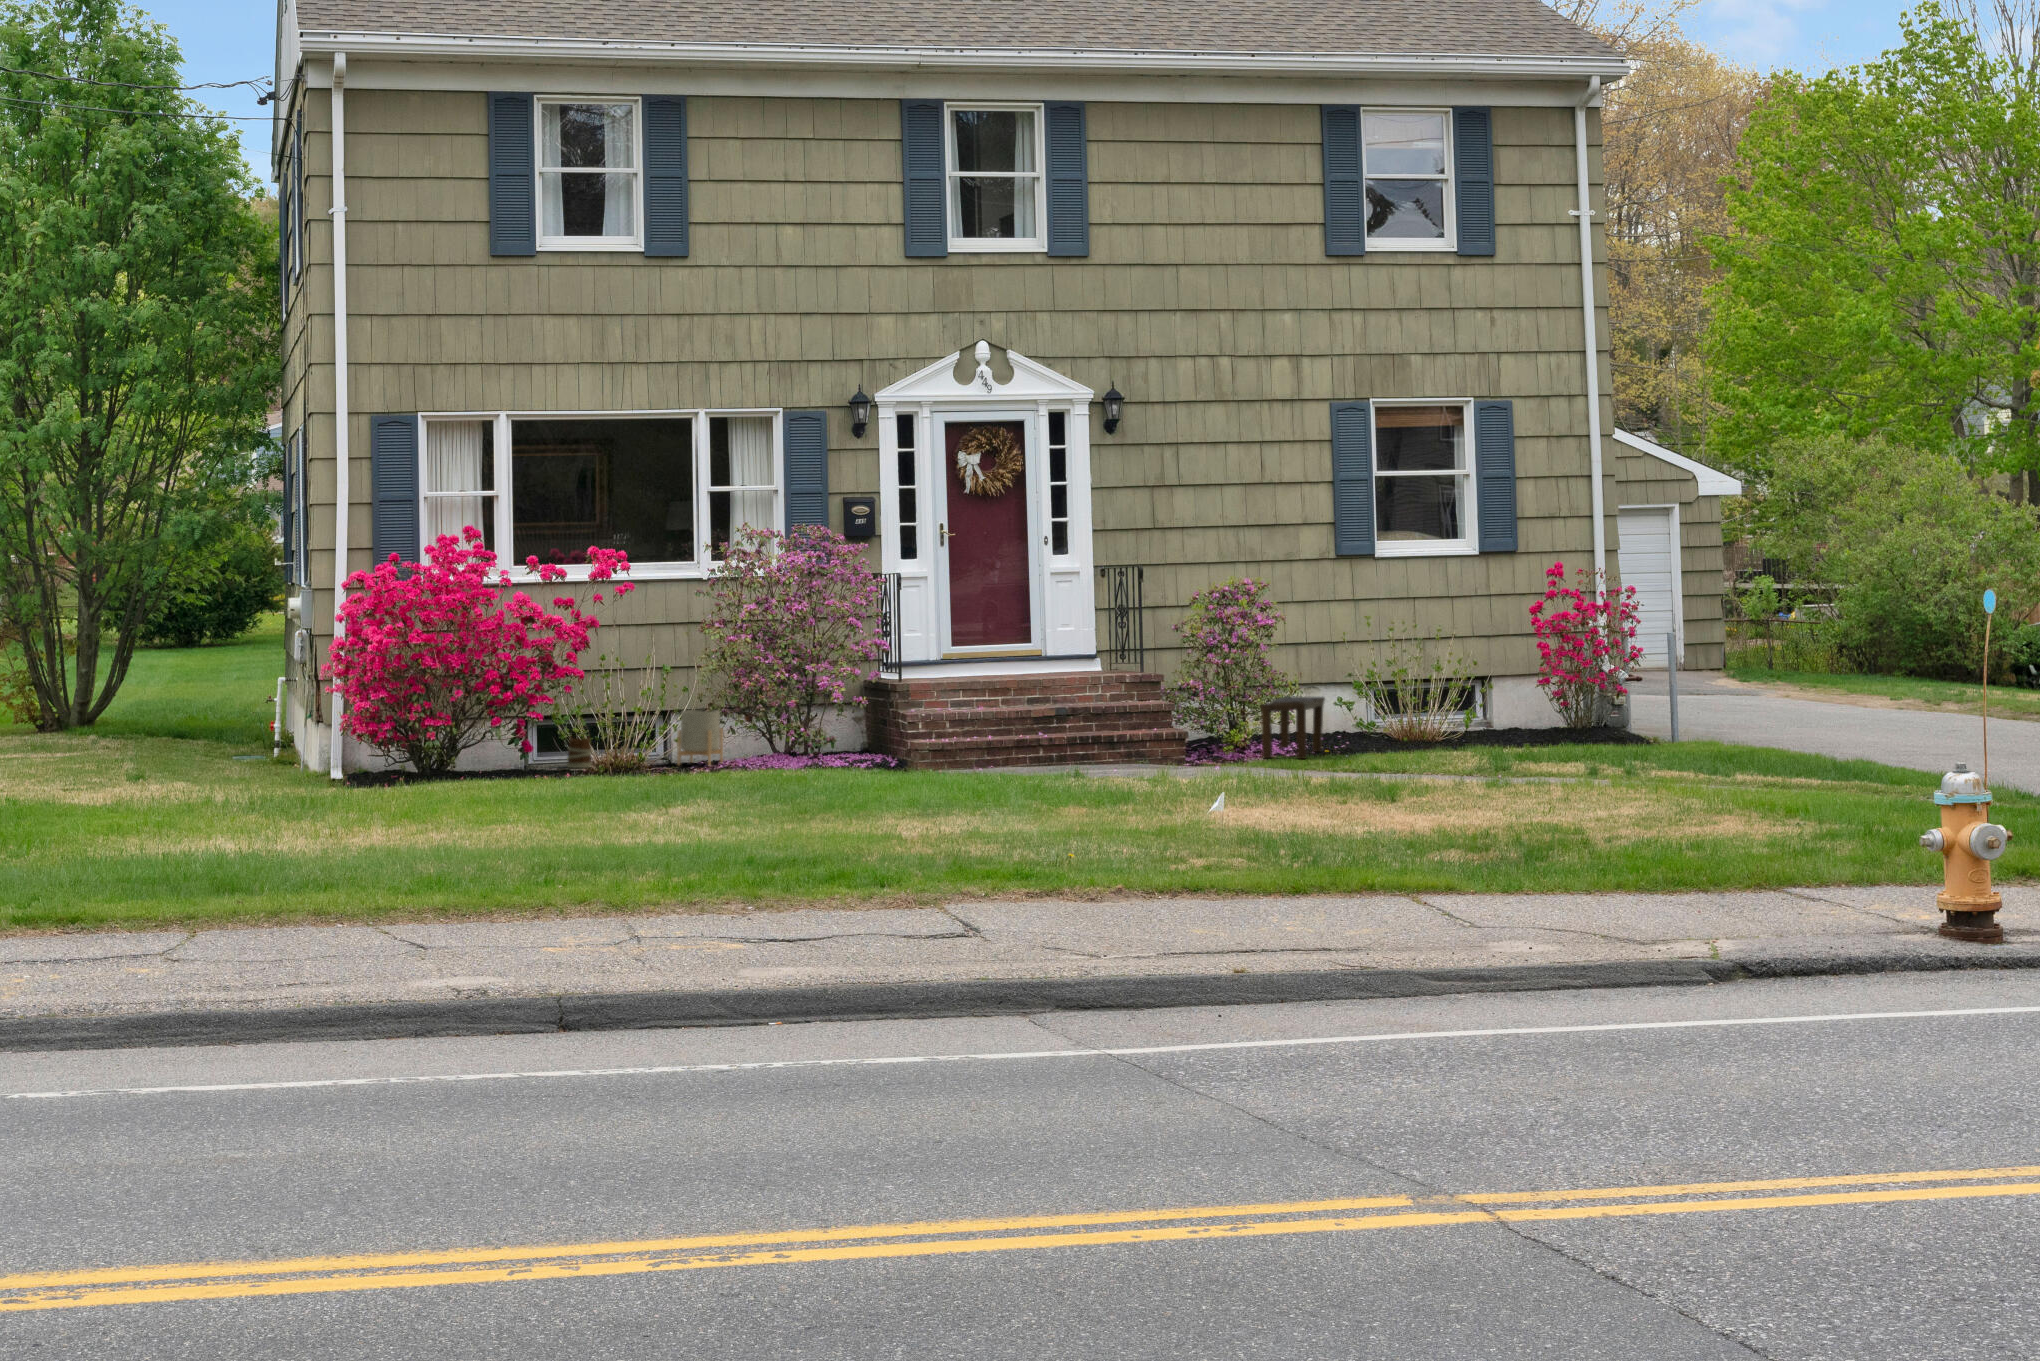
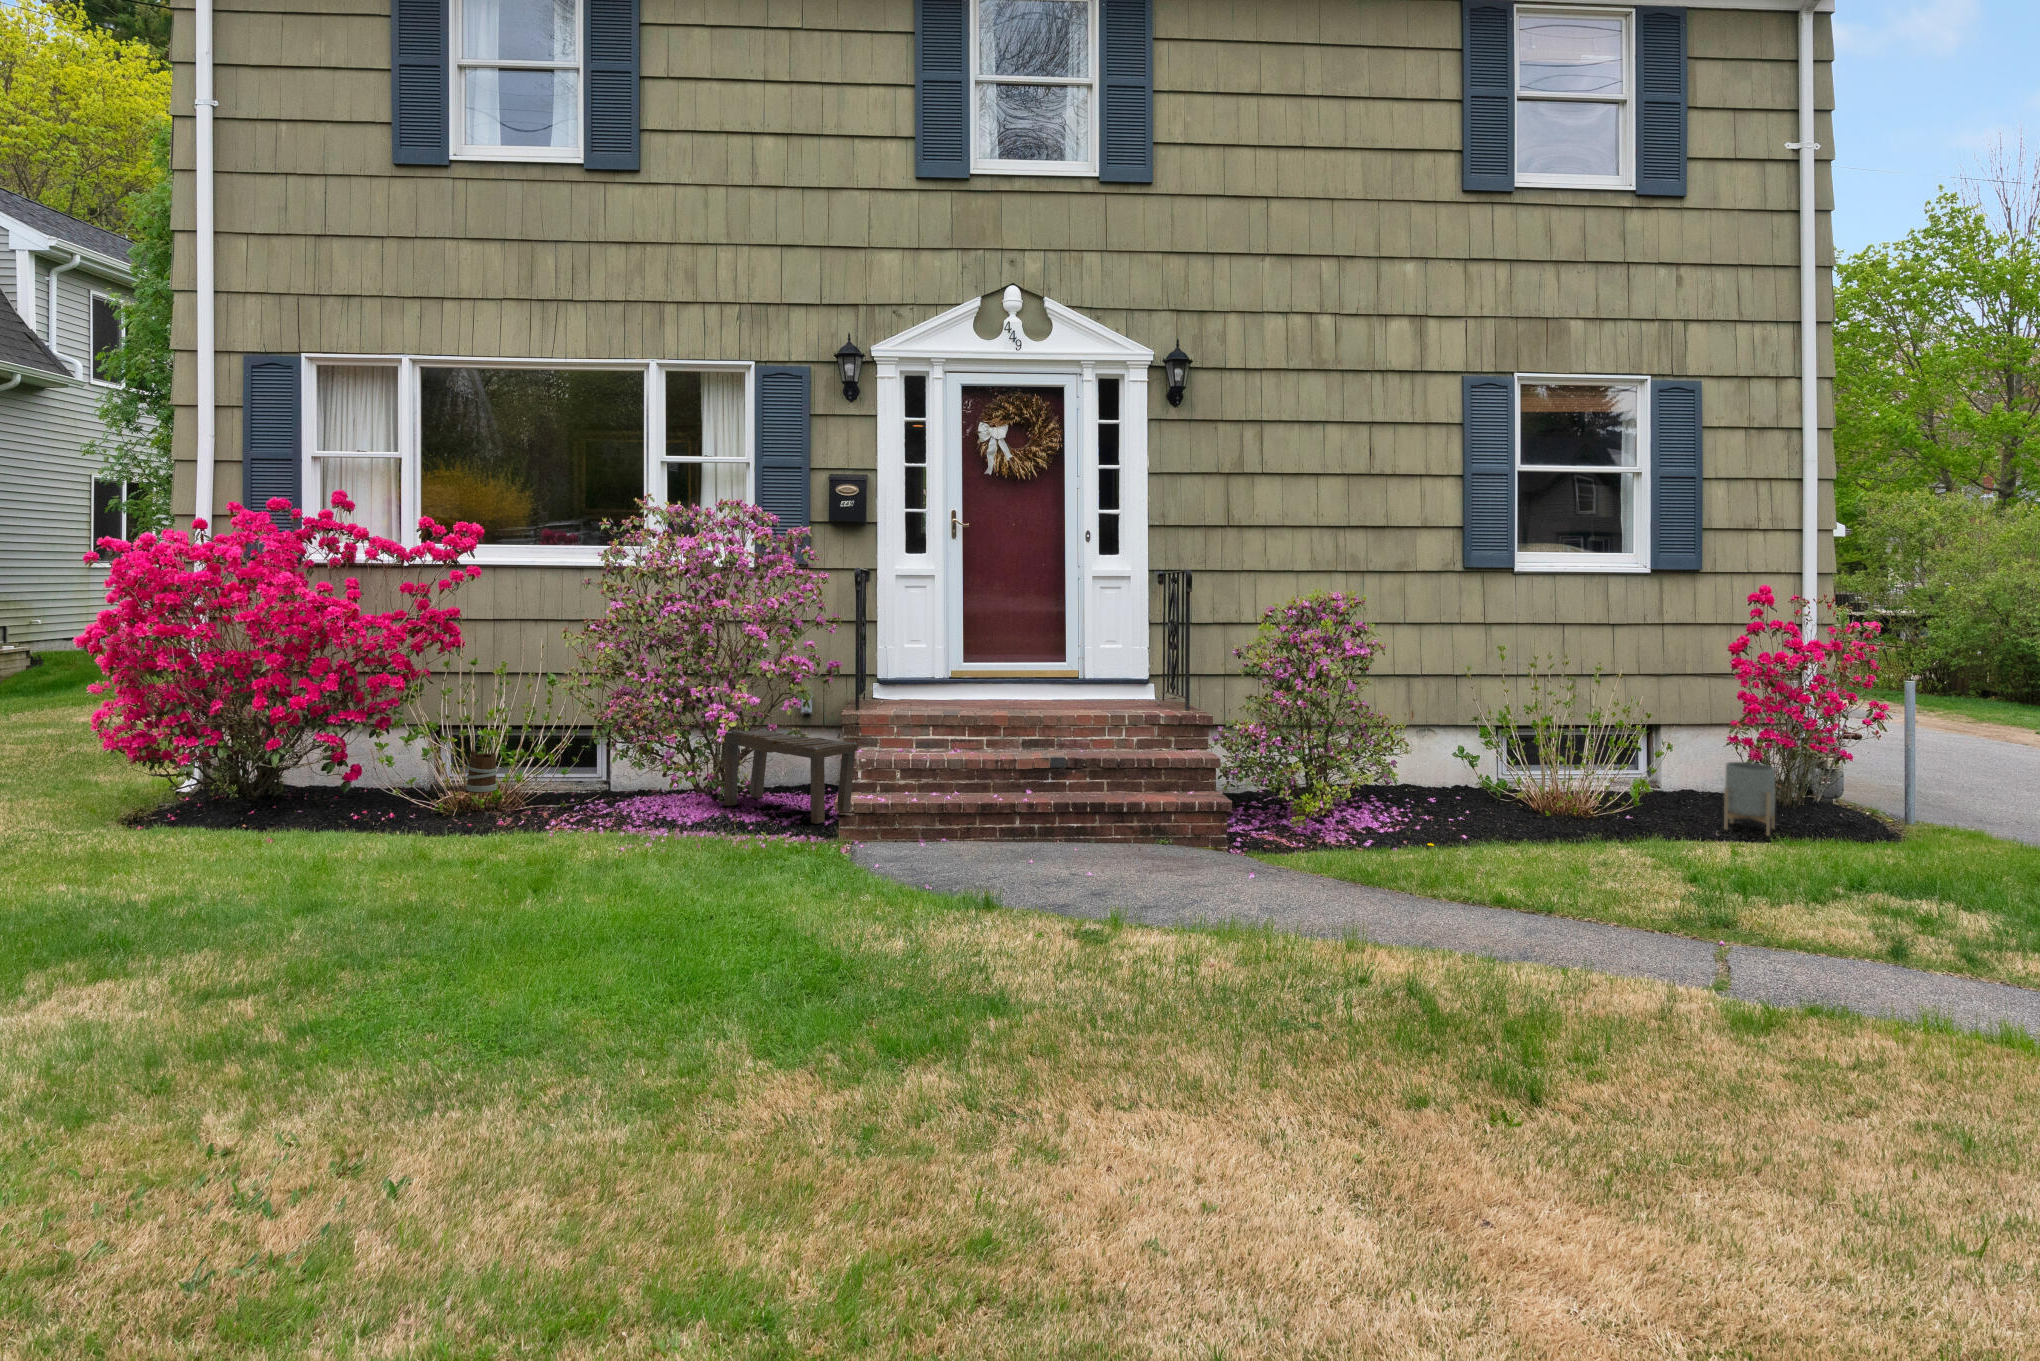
bench: present [1260,697,1325,759] -> present [724,729,858,824]
planter: present [677,710,723,766] -> present [1724,762,1775,836]

